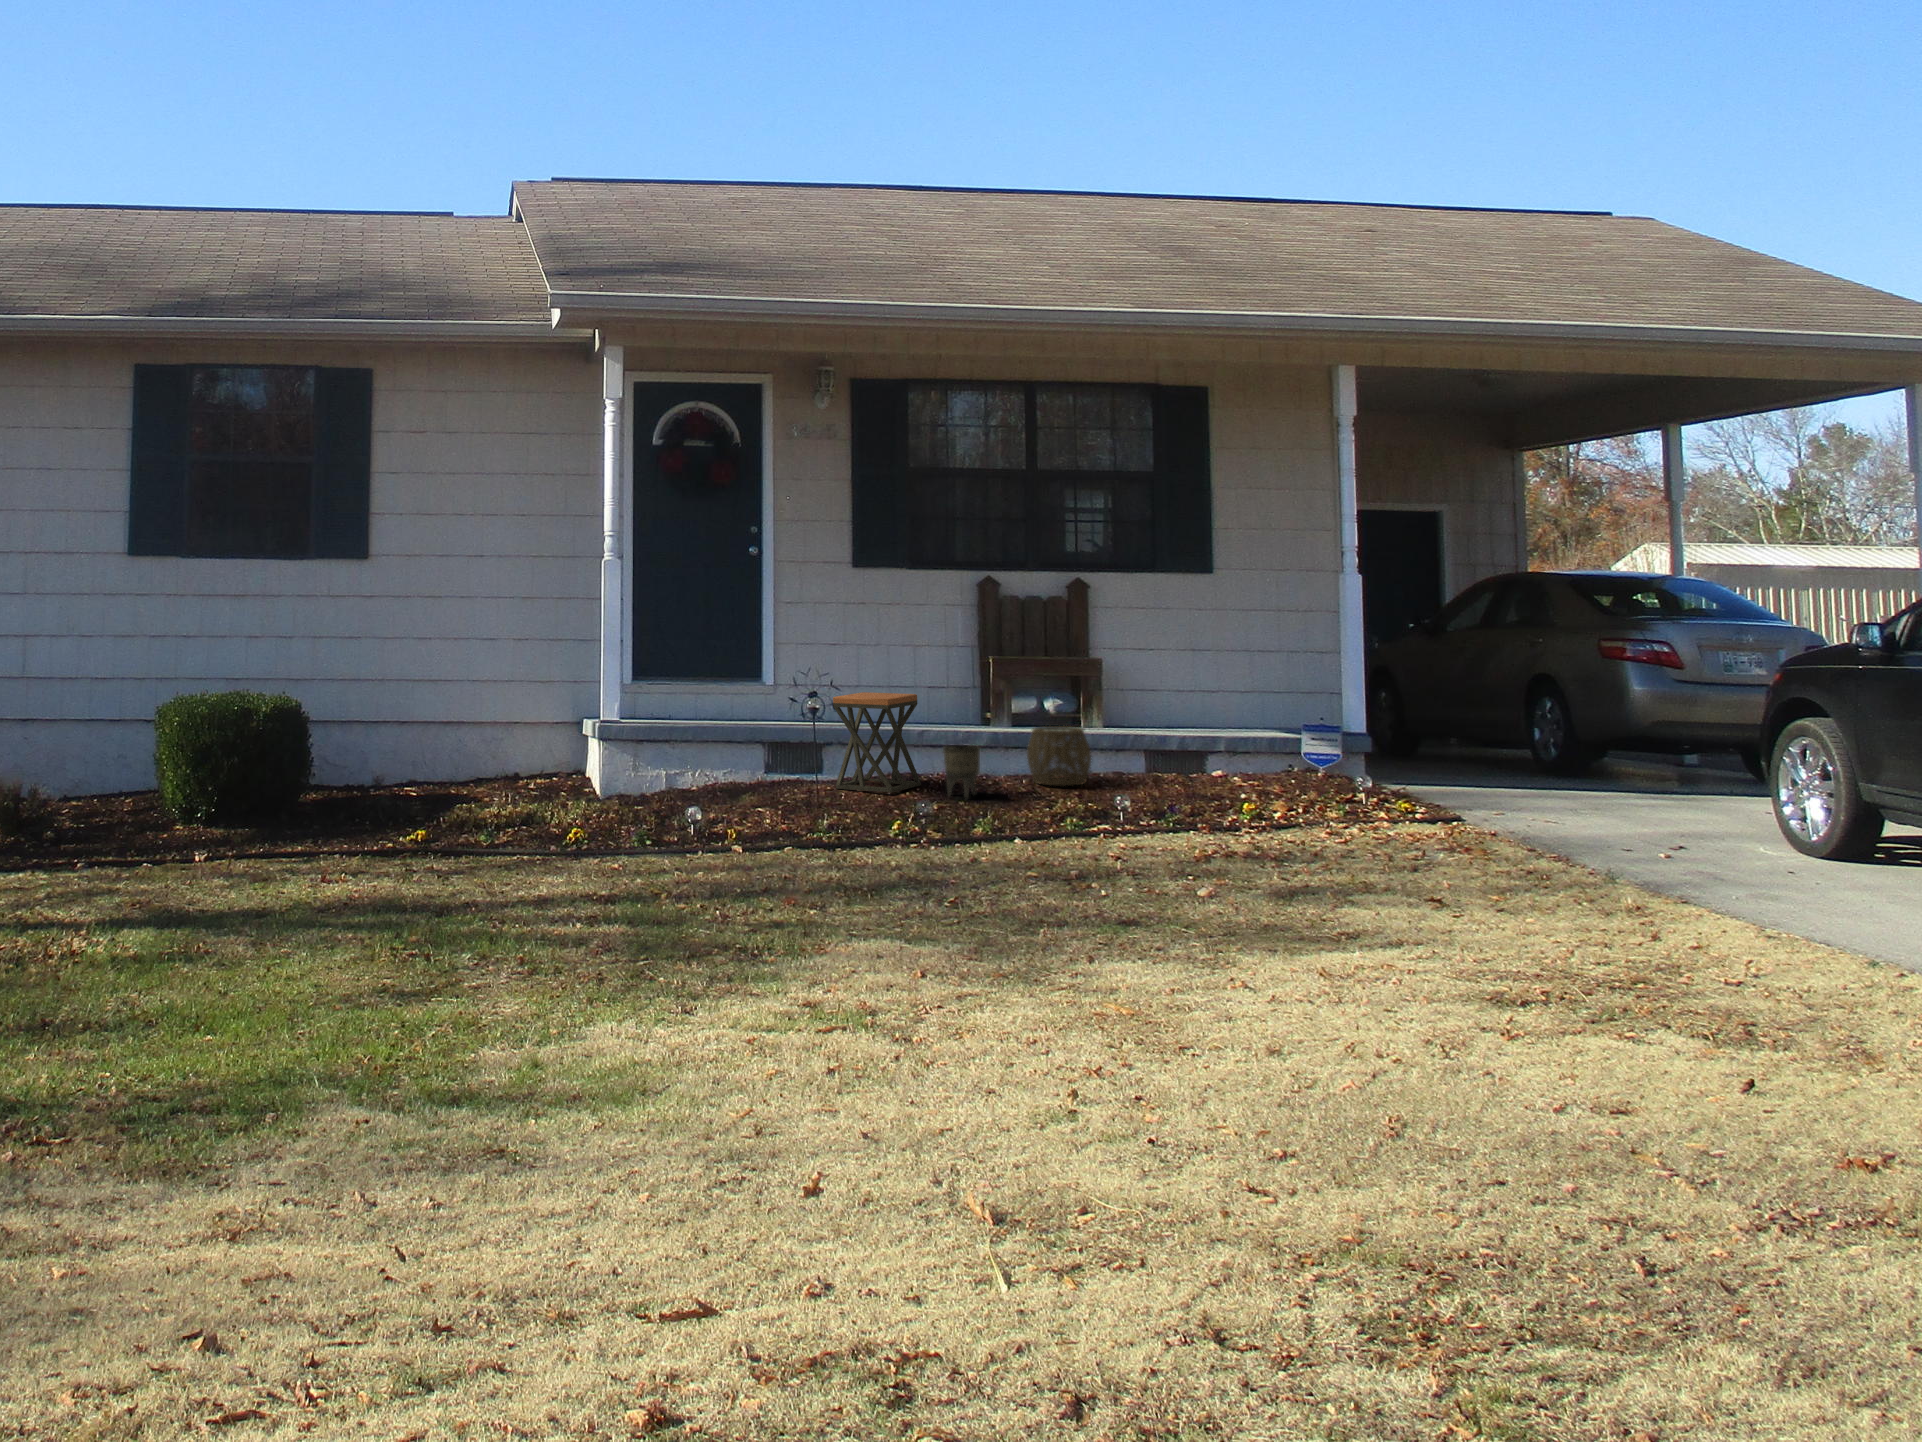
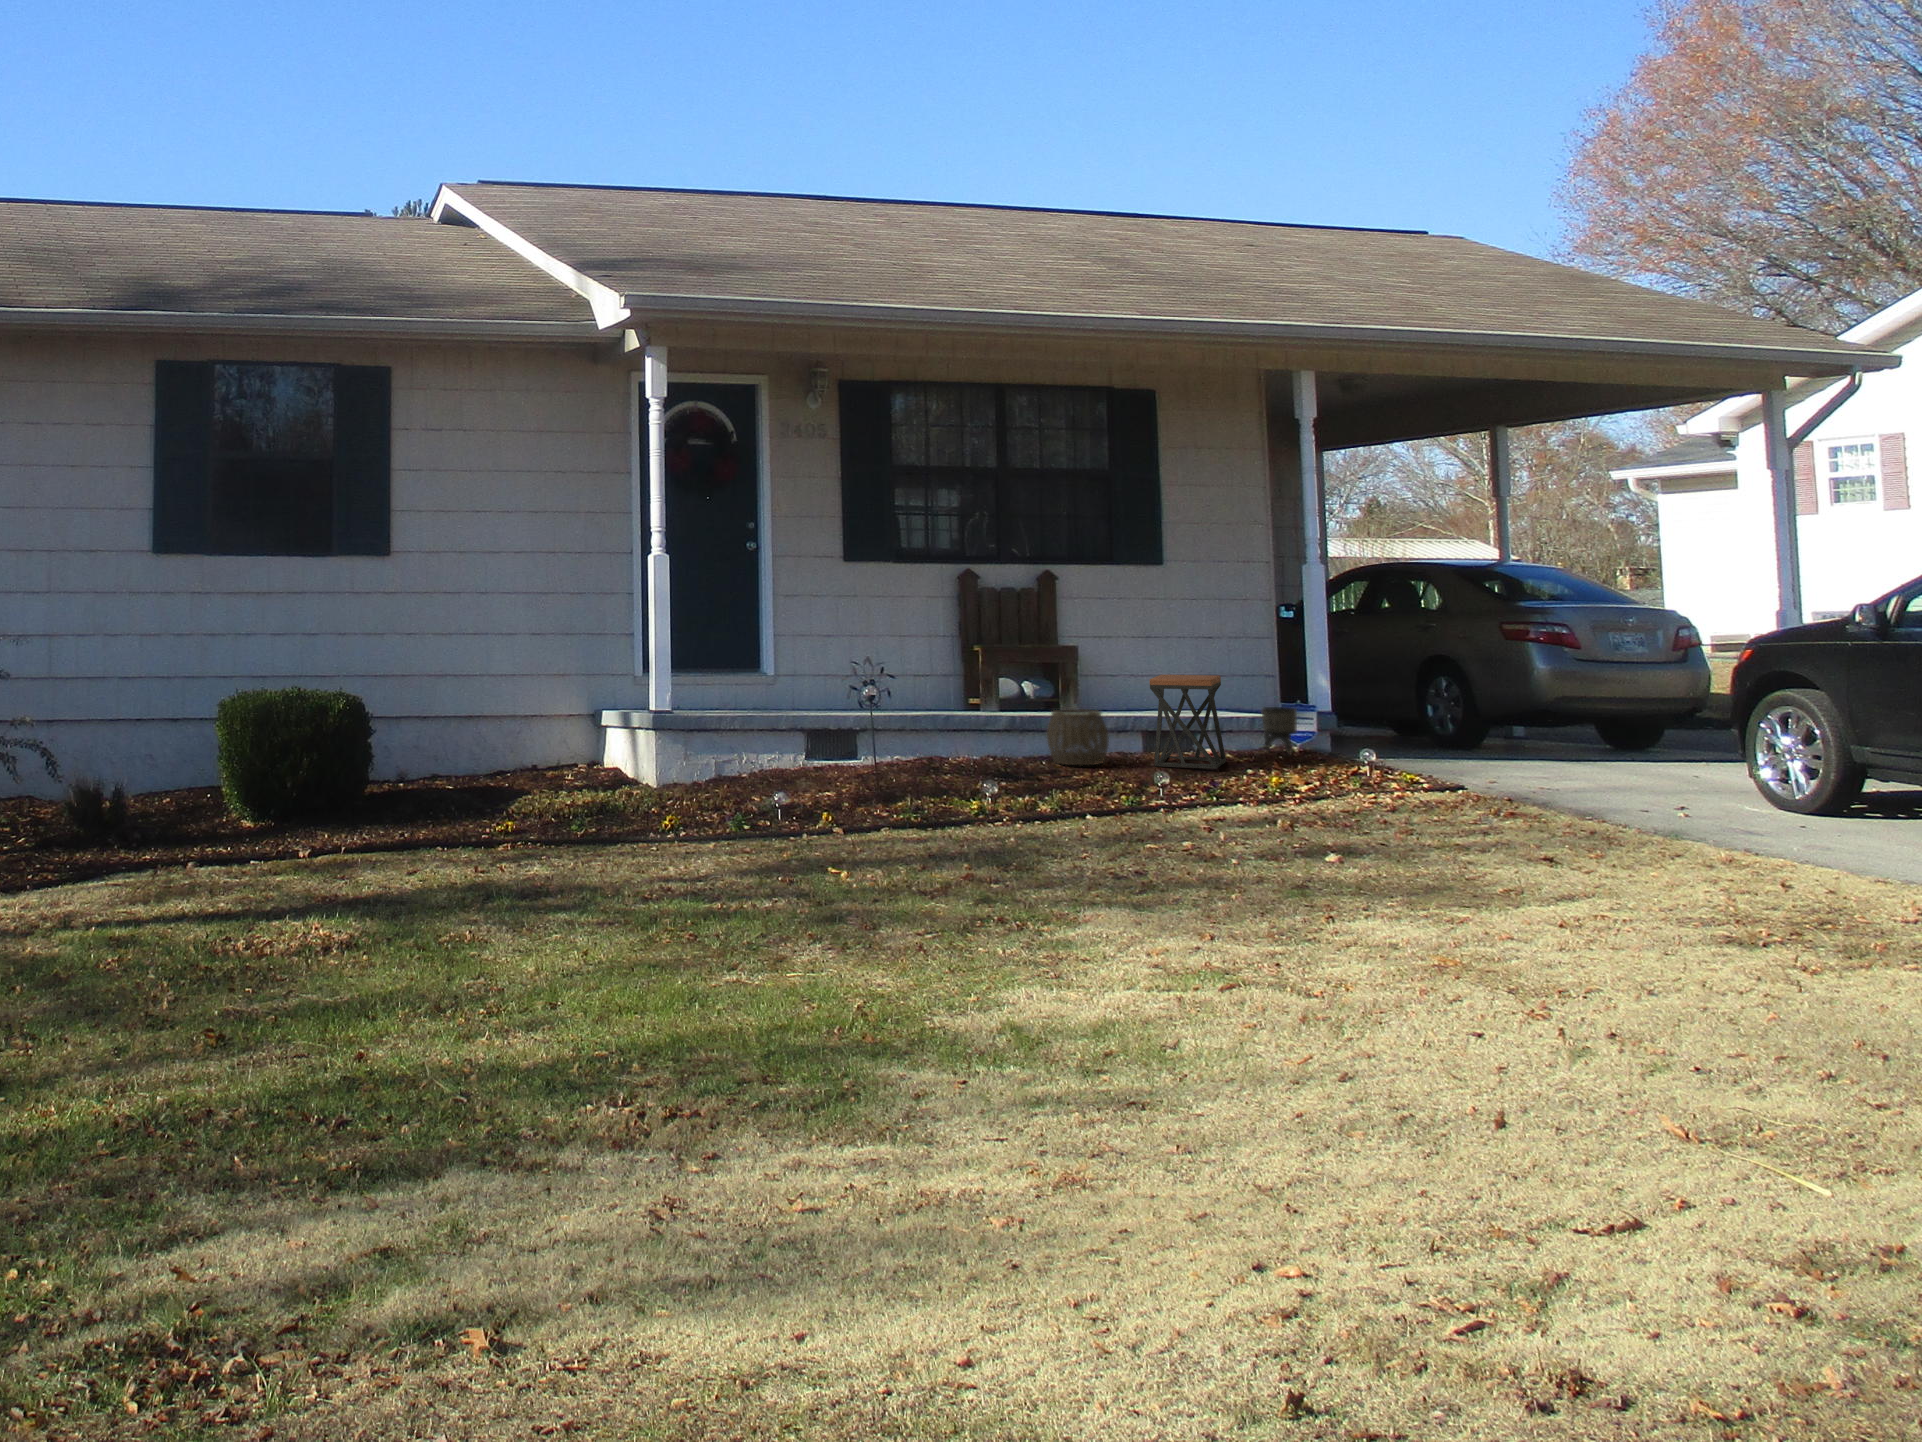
stool: present [833,692,921,792] -> present [1149,675,1226,768]
planter: present [943,745,980,798] -> present [1262,707,1297,754]

